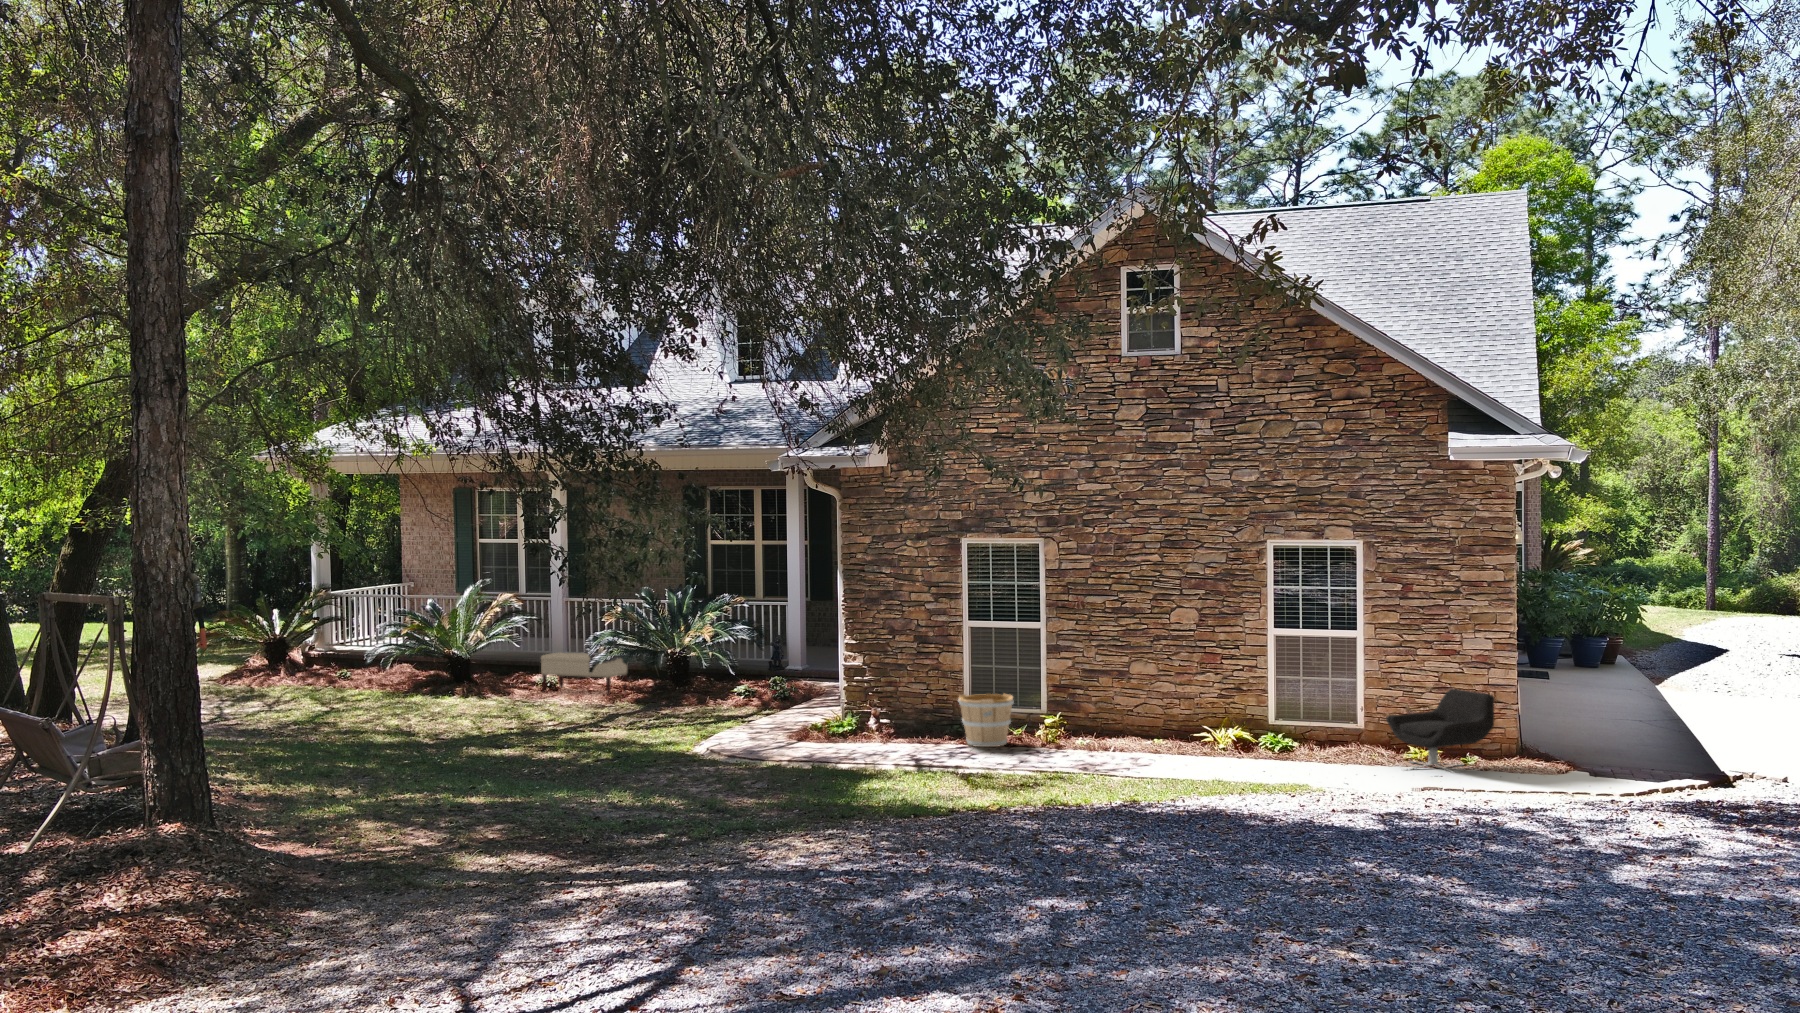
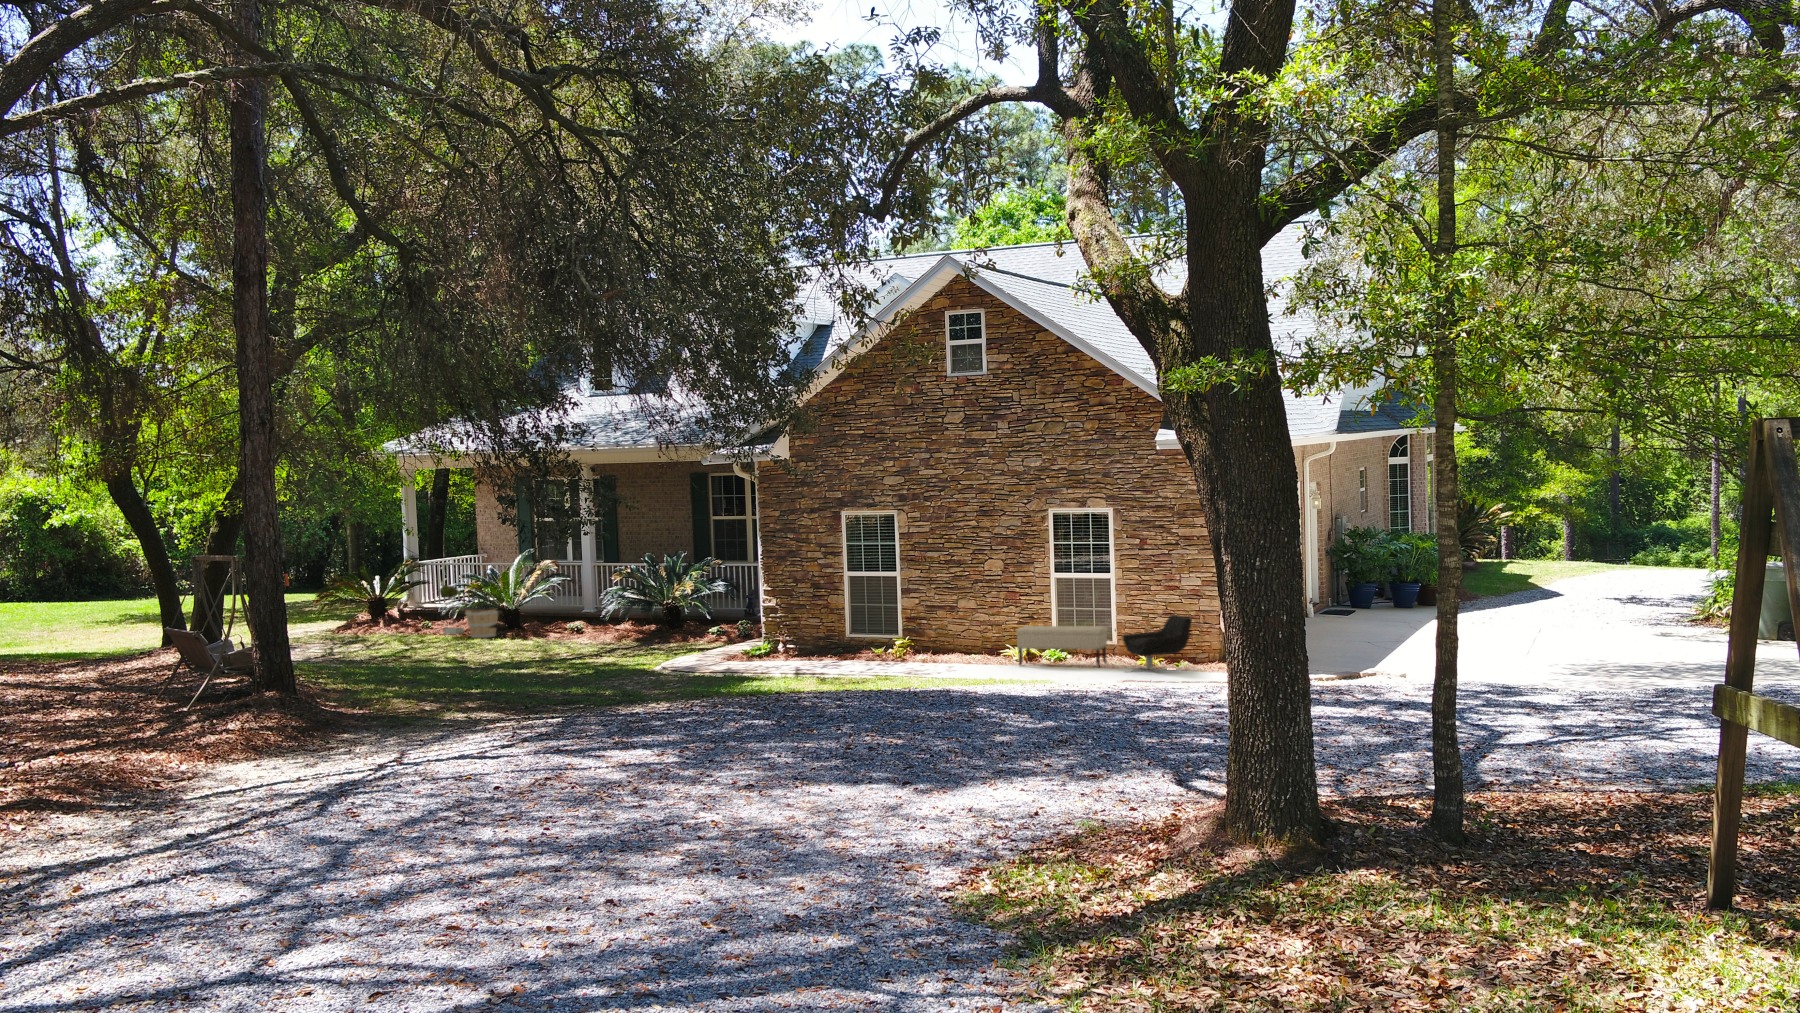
potted tree: none [365,623,397,689] -> present [440,585,464,635]
bench: present [541,652,627,695] -> present [1016,626,1107,667]
wooden bucket: present [959,694,1014,747] -> present [465,609,498,638]

